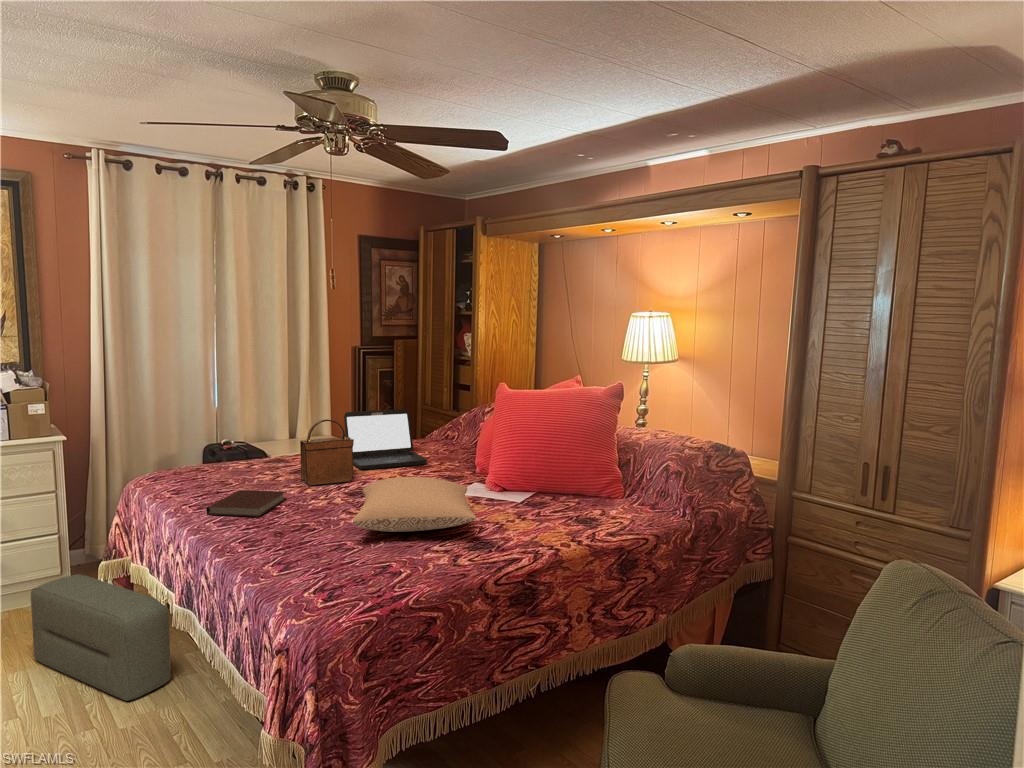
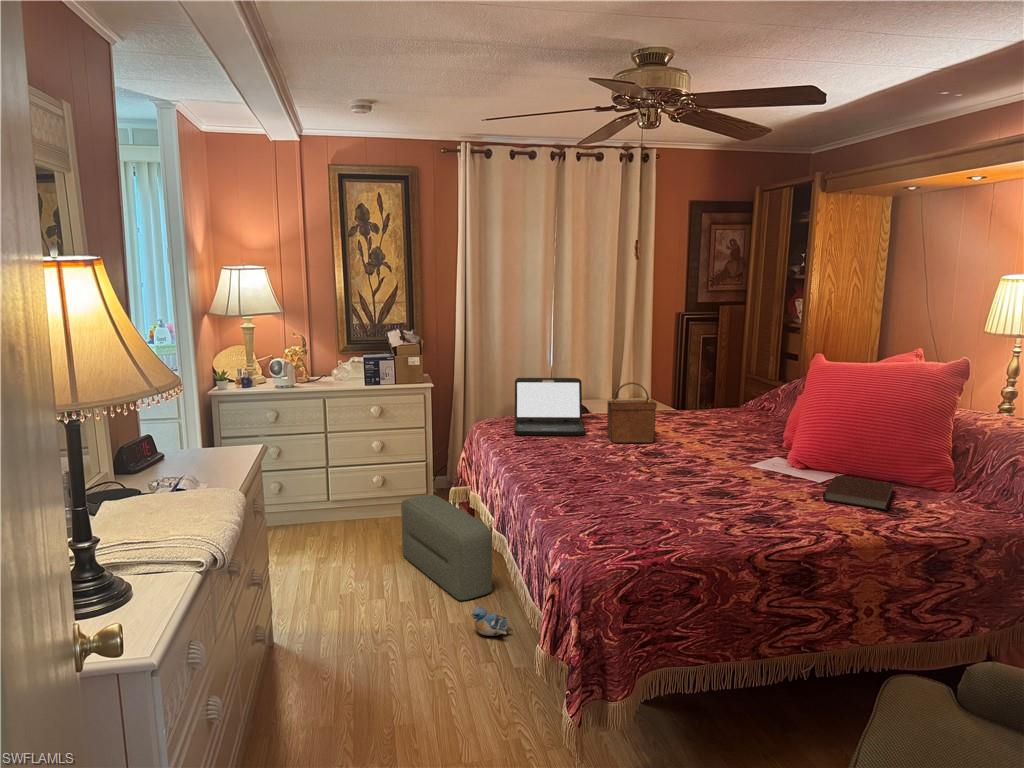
laptop: present [344,409,427,470] -> present [514,378,585,435]
pillow: present [353,477,476,532] -> none [636,443,761,496]
notebook: present [206,490,286,517] -> present [823,476,895,510]
plush toy: none [150,702,207,737] -> present [471,606,512,636]

